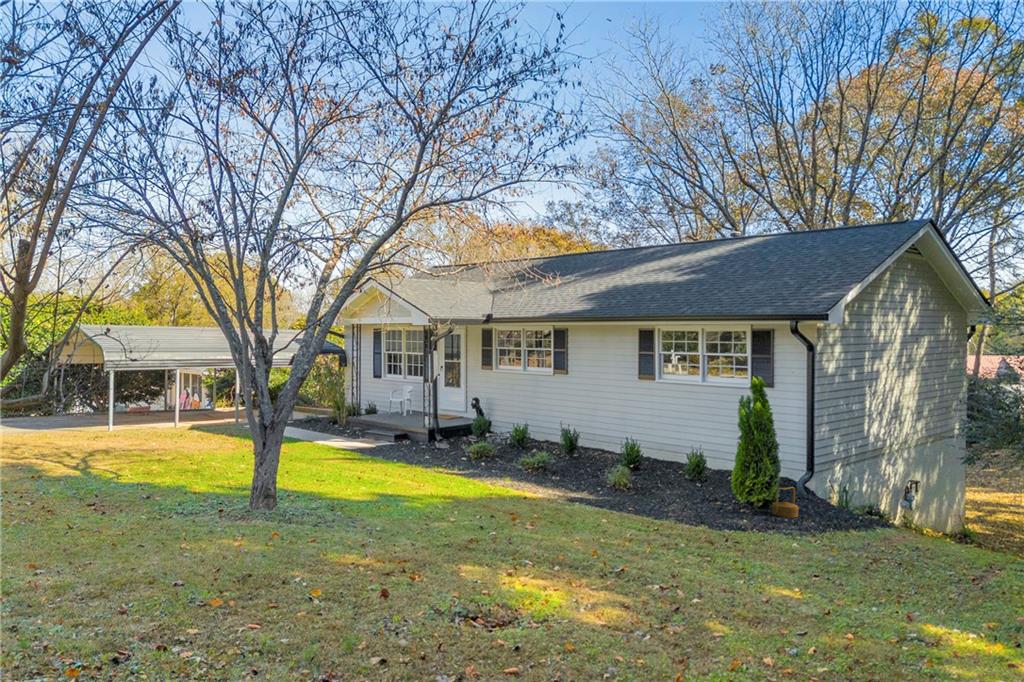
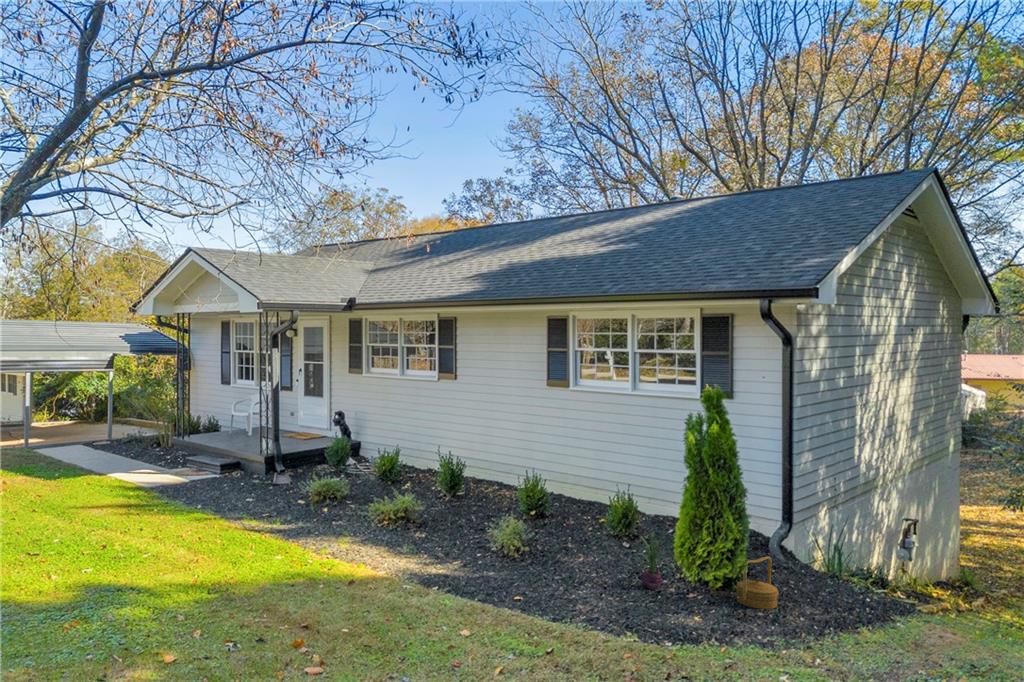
decorative plant: none [698,471,736,507] -> present [632,531,675,589]

